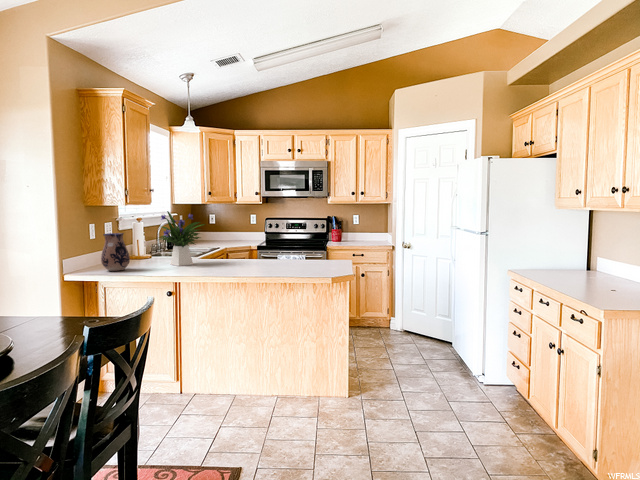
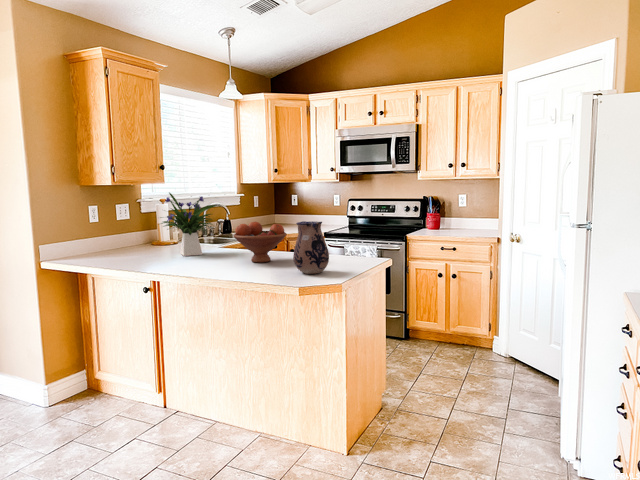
ceramic pitcher: present [101,233,130,271] -> present [293,221,329,274]
fruit bowl: none [237,235,279,267] -> present [234,222,287,263]

